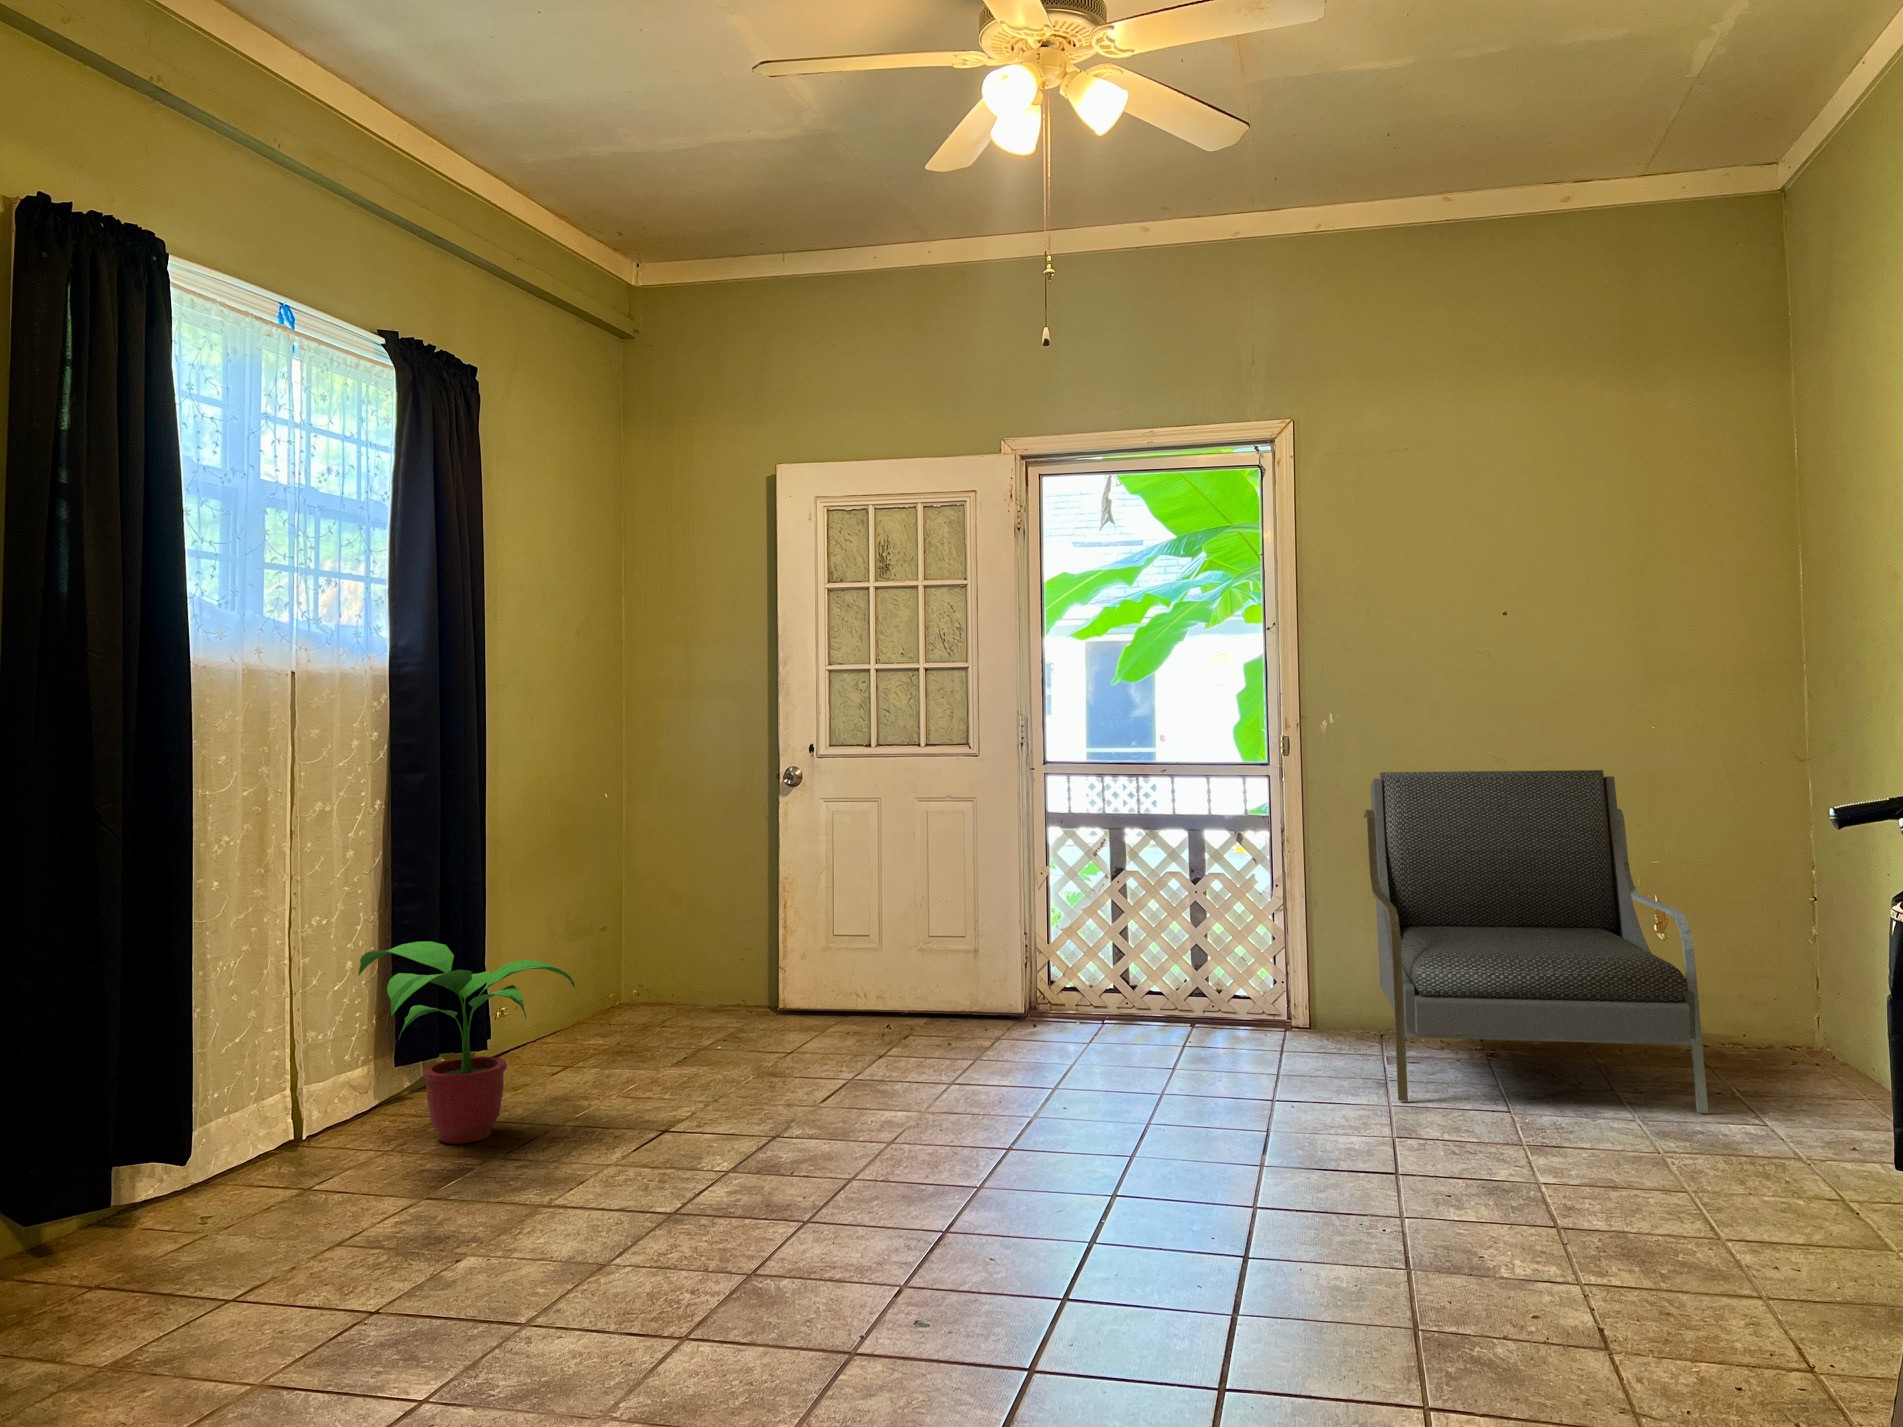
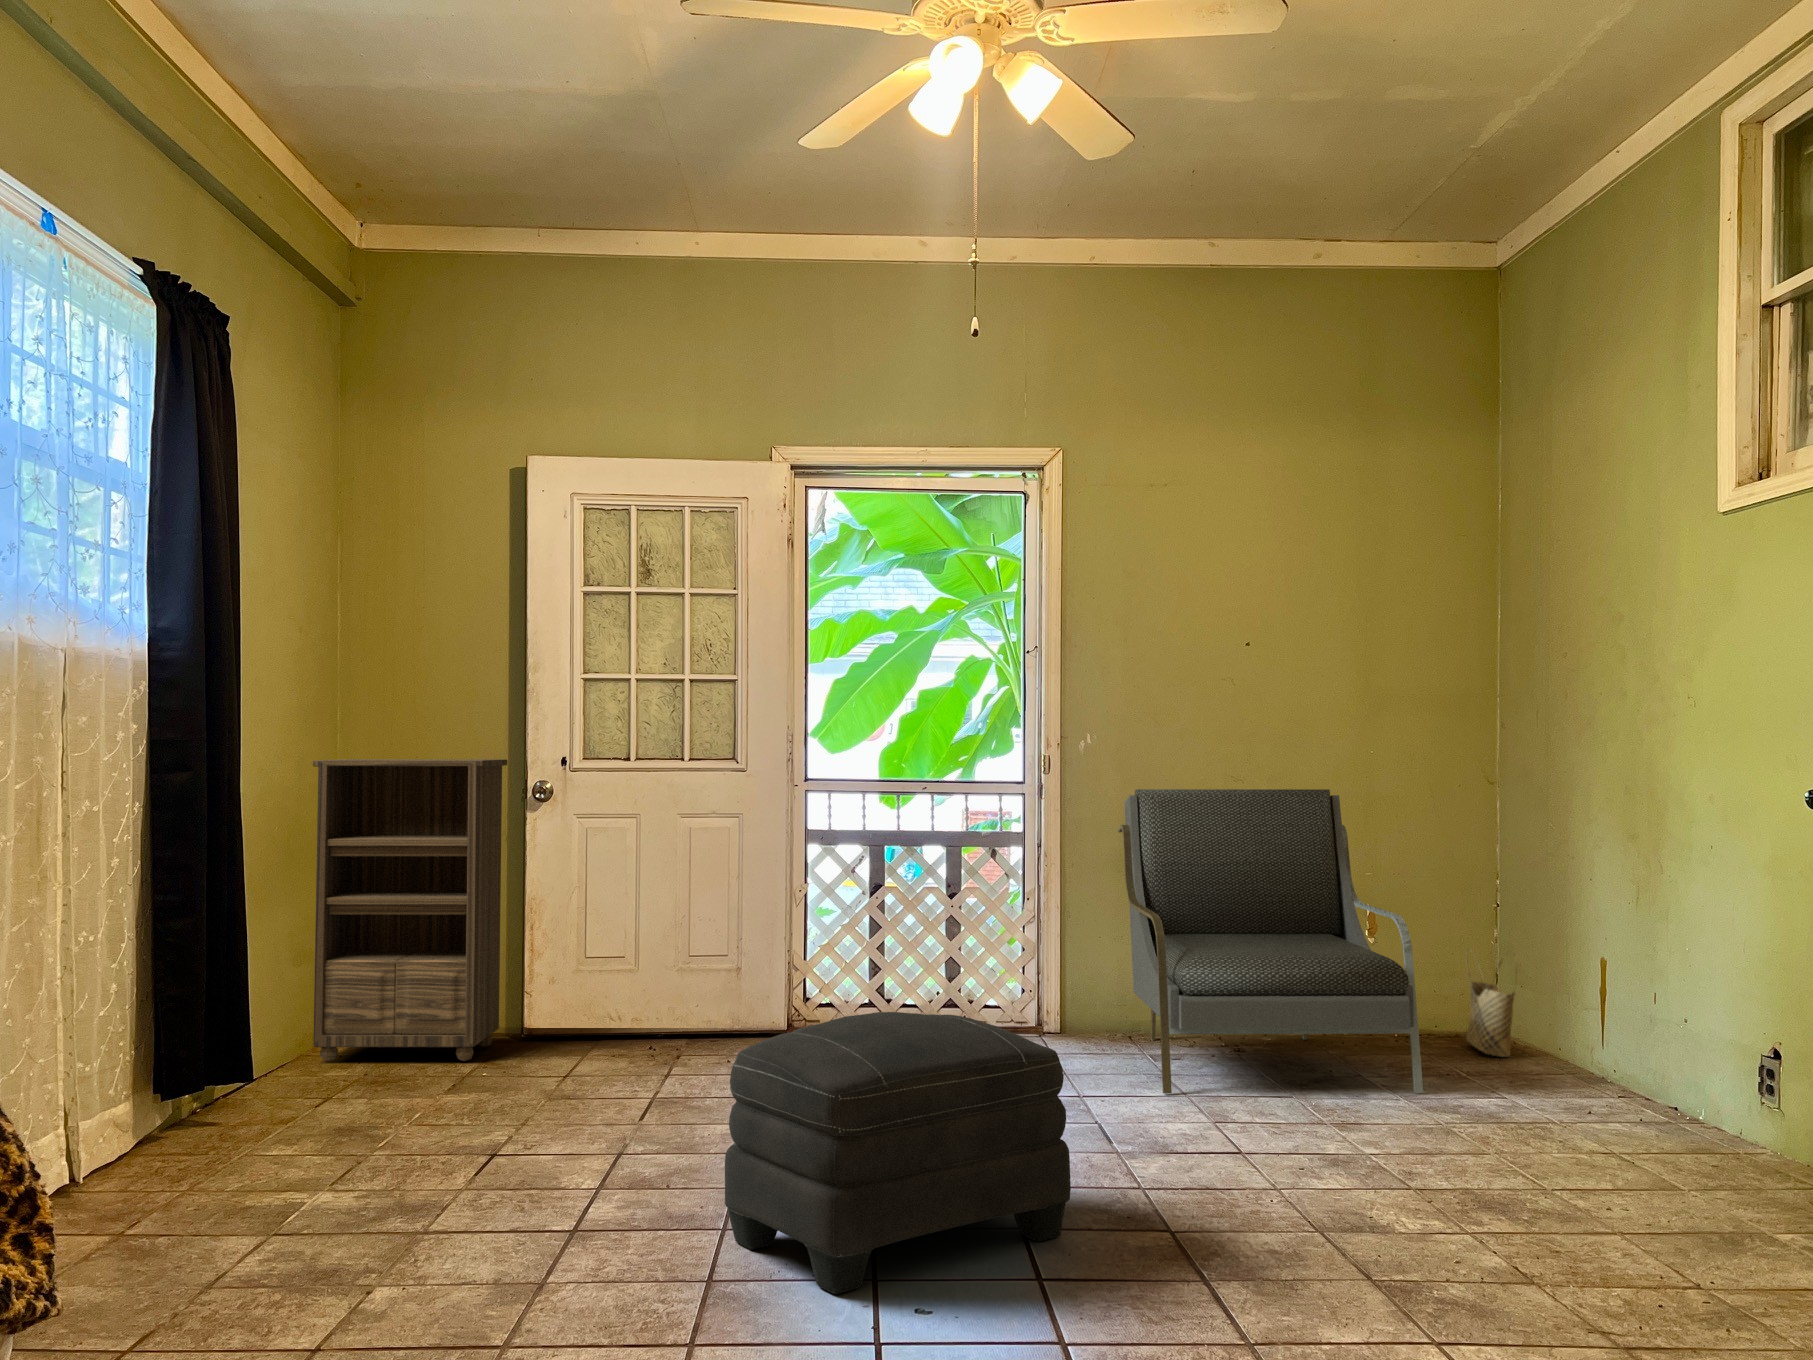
bookshelf: none [574,750,755,1036] -> present [313,759,507,1061]
potted plant: present [358,941,575,1144] -> none [121,958,363,1169]
woven basket: none [1770,947,1833,1071] -> present [1466,961,1515,1057]
ottoman: none [856,1021,1236,1340] -> present [725,1012,1071,1294]

